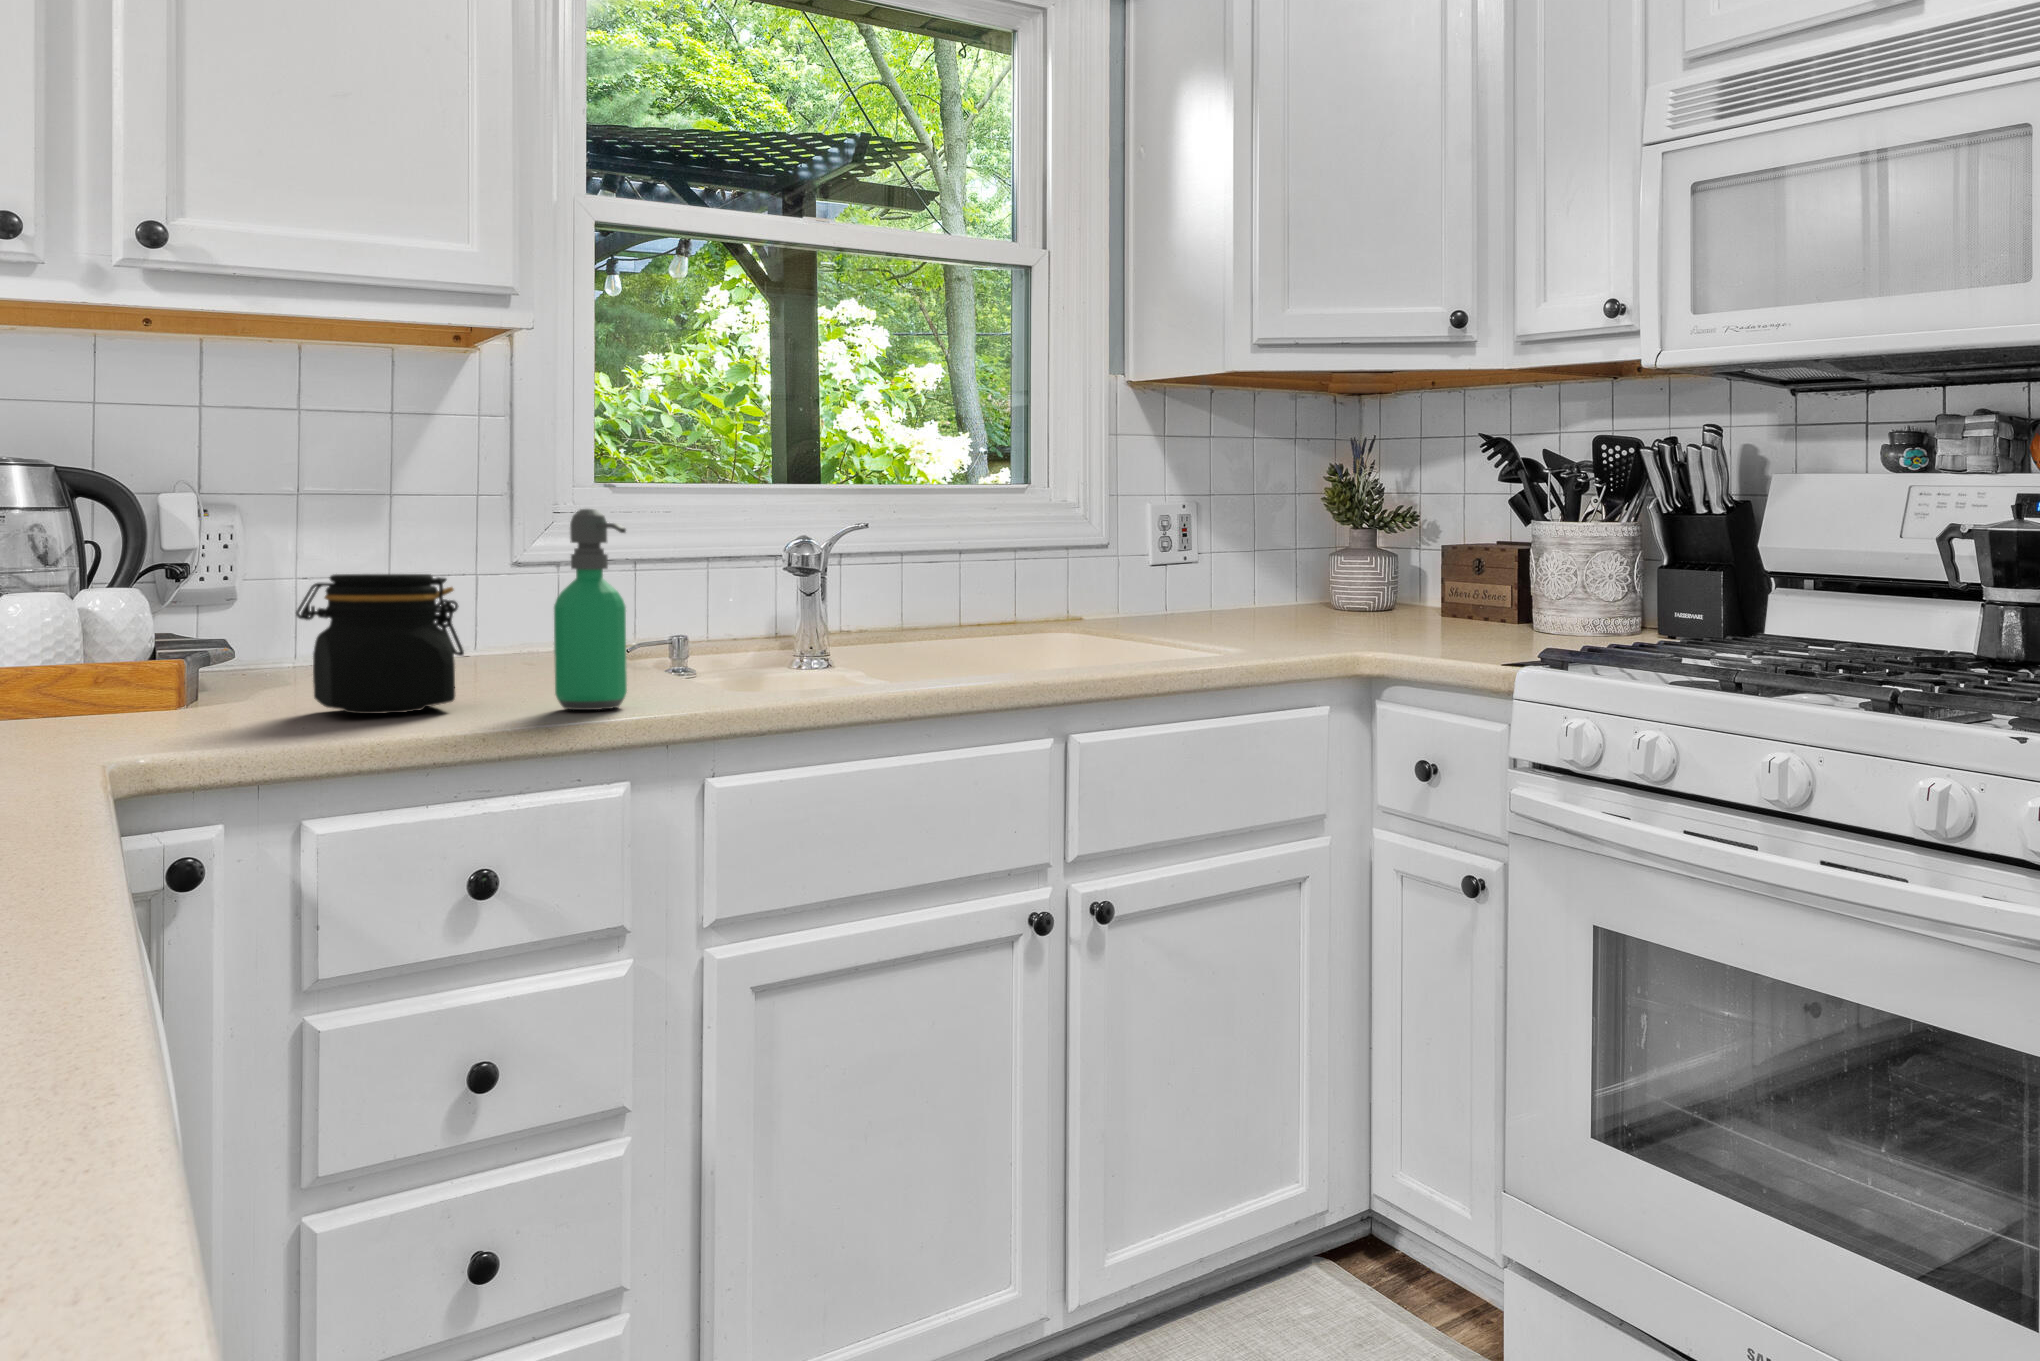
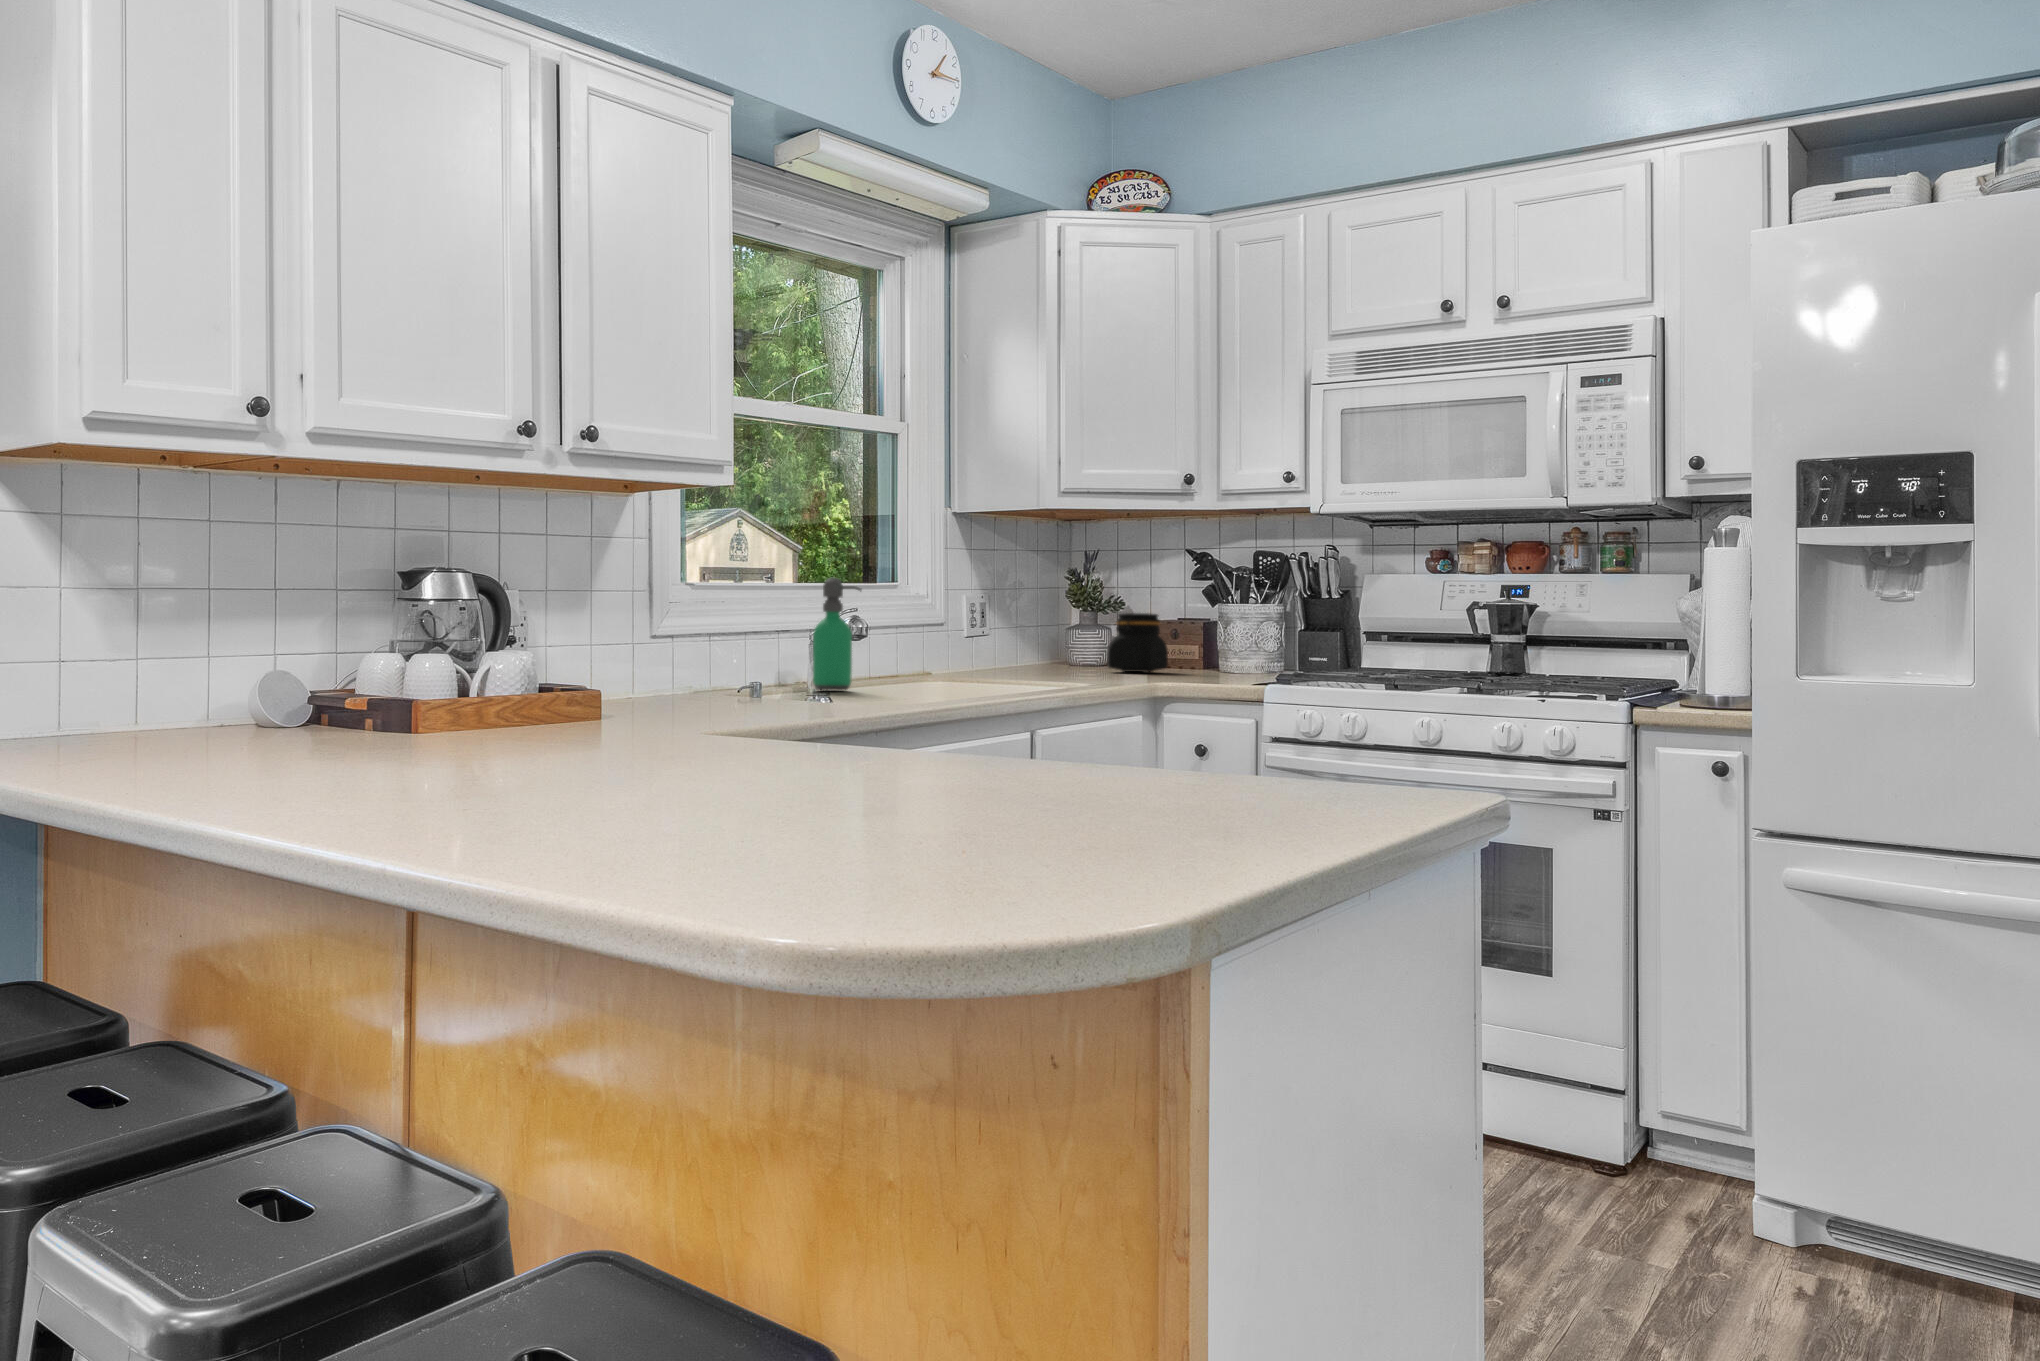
jar: present [296,574,464,714] -> present [1107,613,1168,672]

